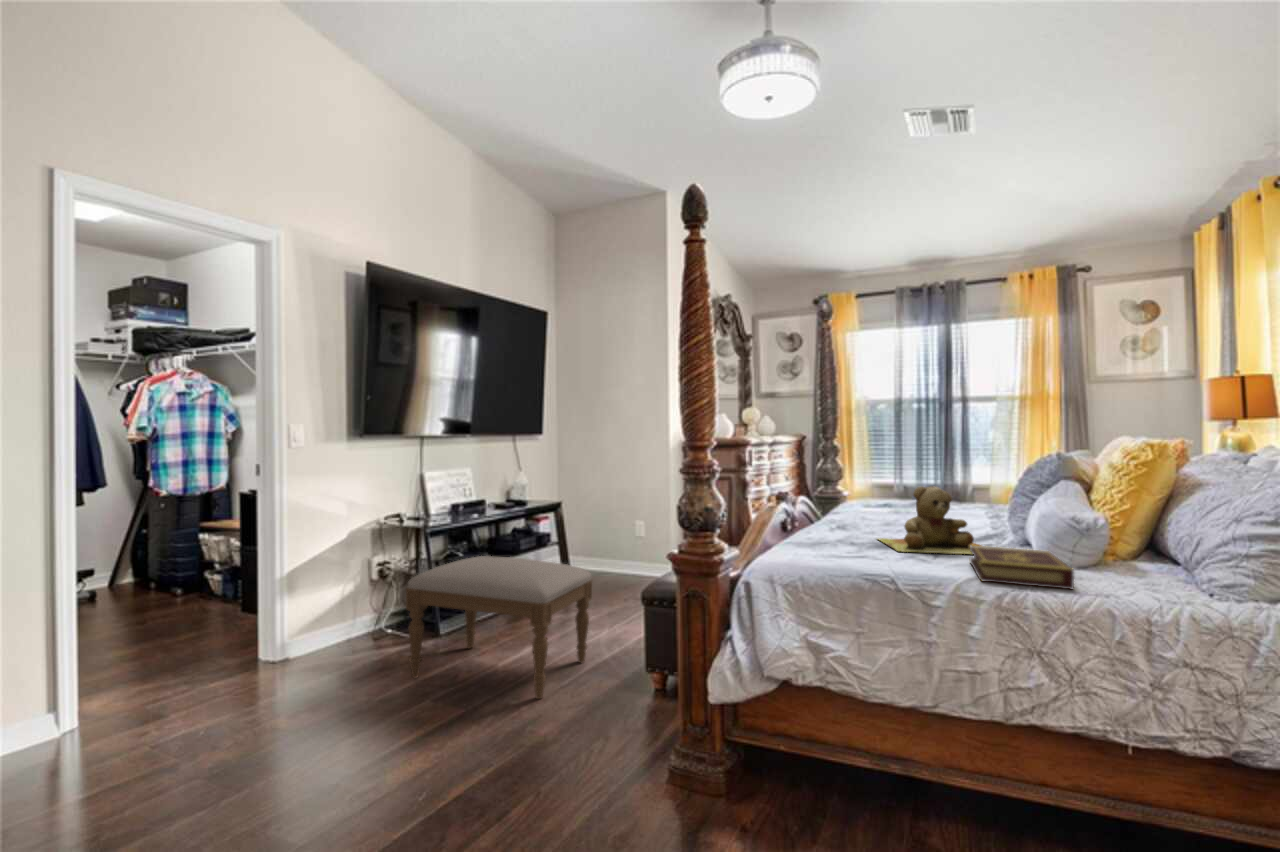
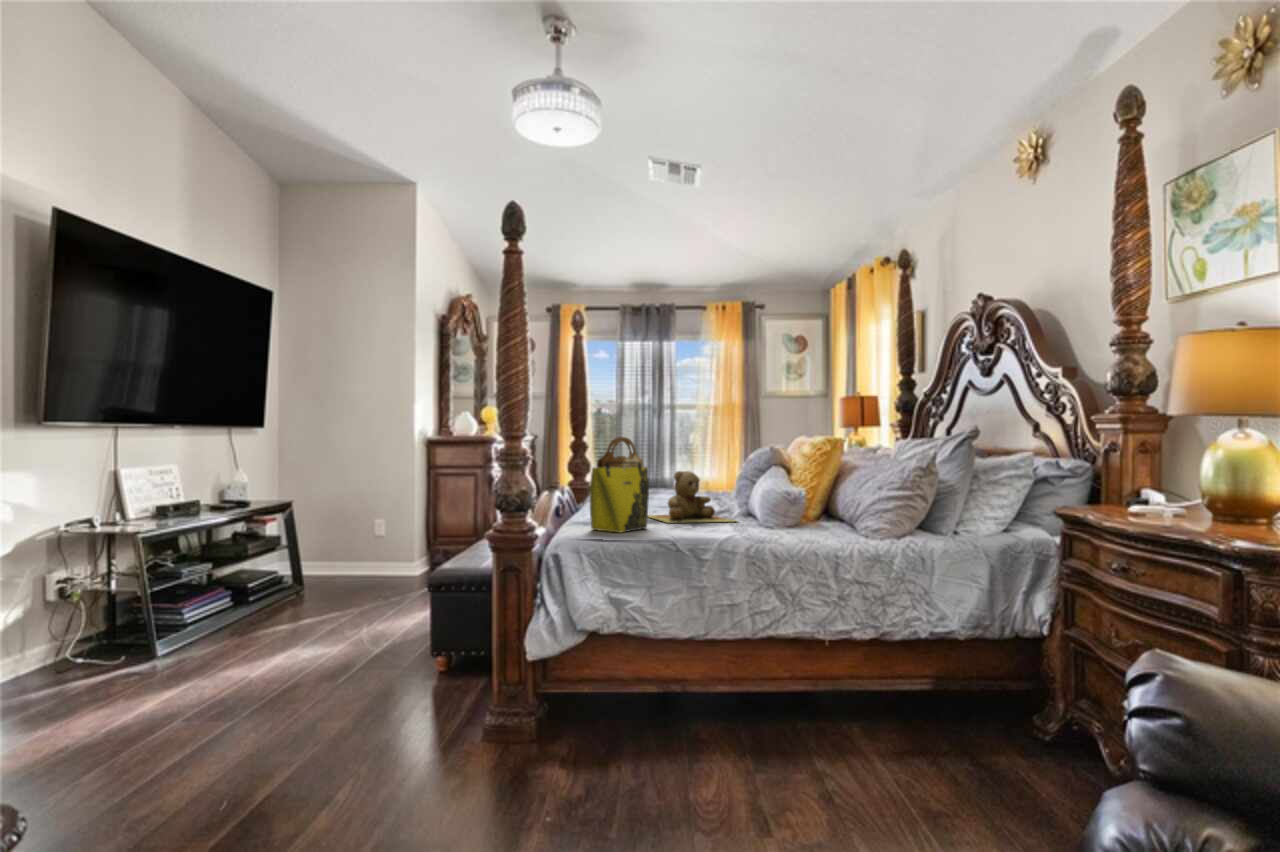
tote bag: none [785,448,868,563] -> present [590,437,649,533]
book: present [970,545,1074,589] -> none [720,514,796,538]
ottoman: present [406,556,592,699] -> none [131,559,363,707]

